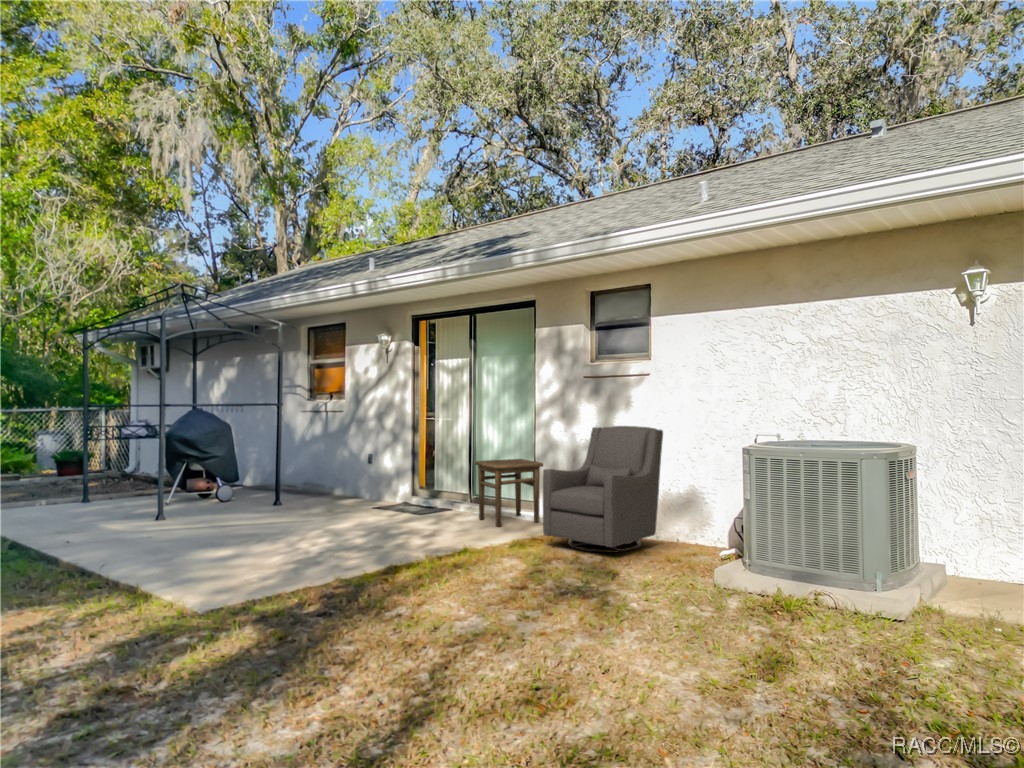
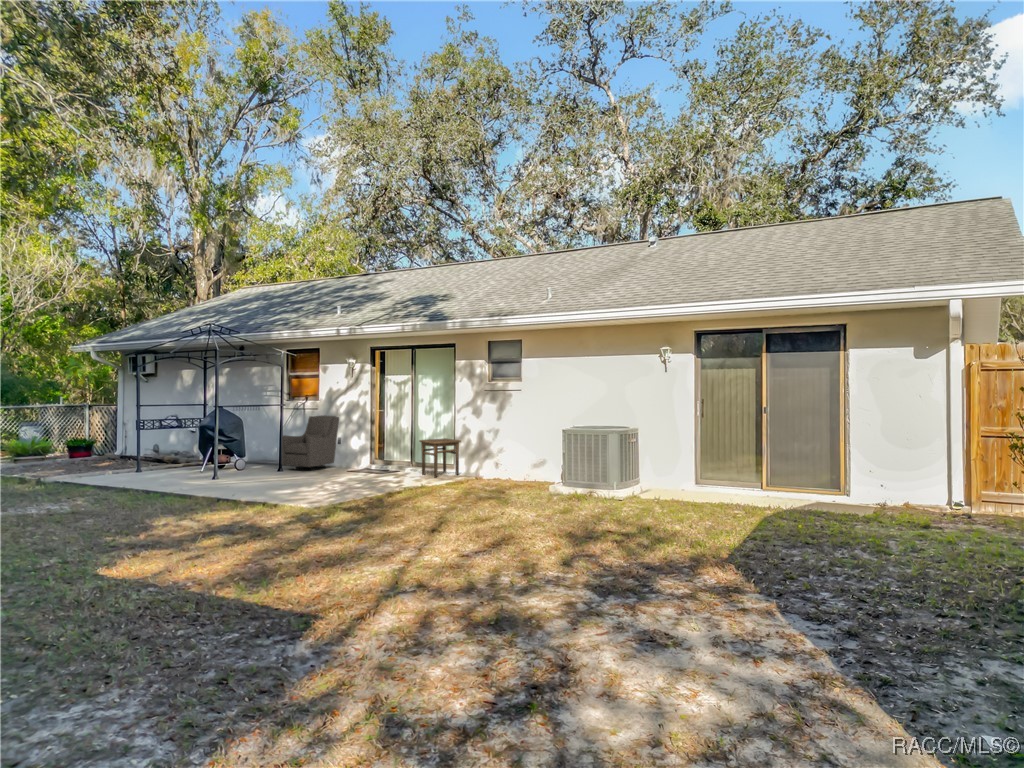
chair: present [543,426,663,553] -> present [282,415,339,471]

